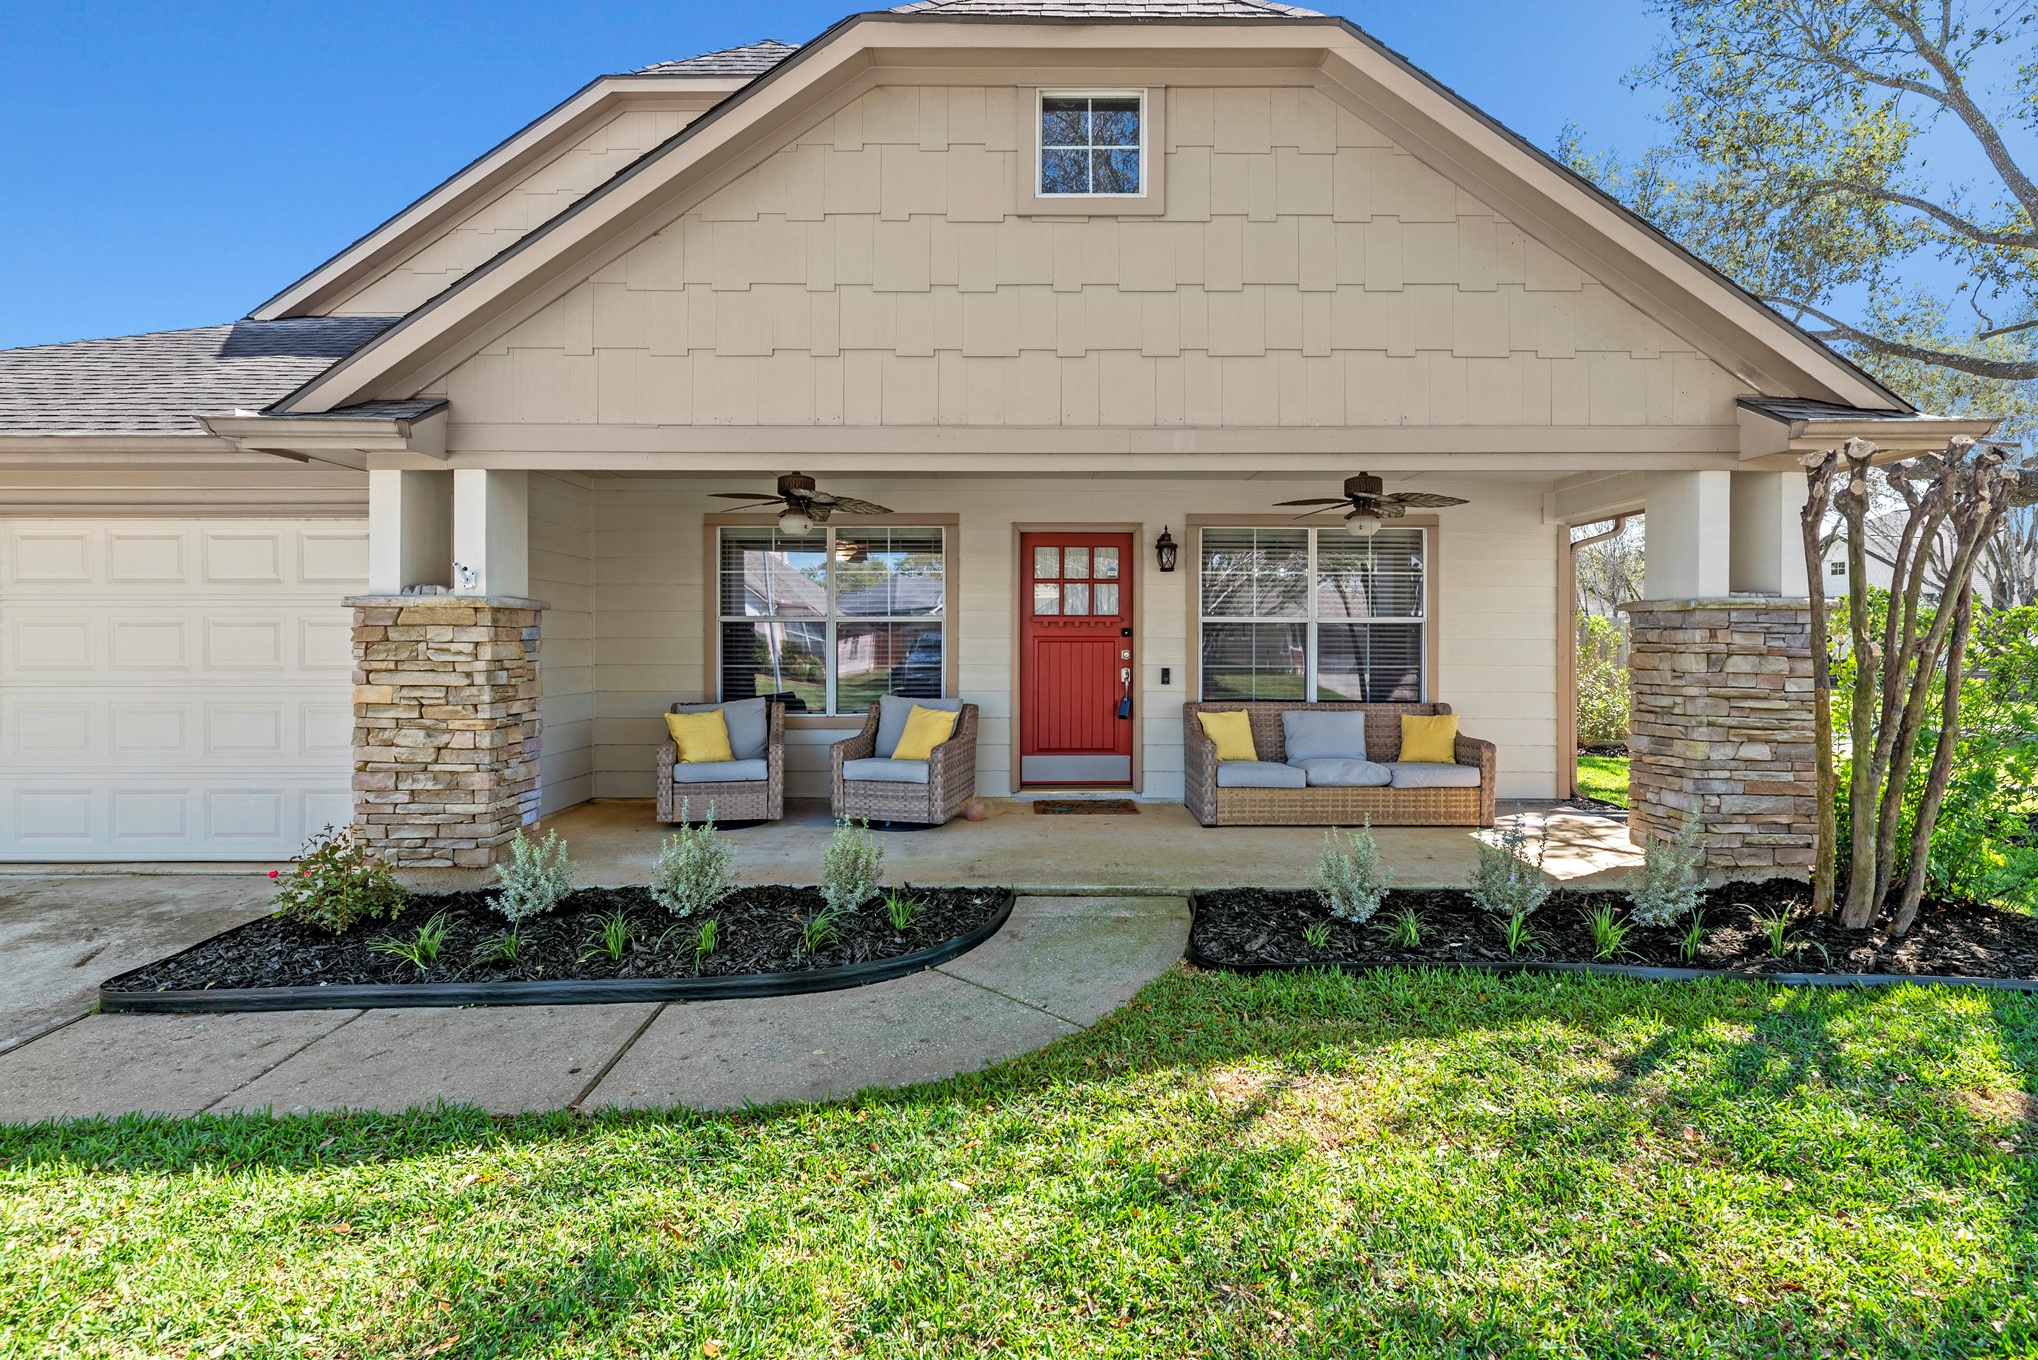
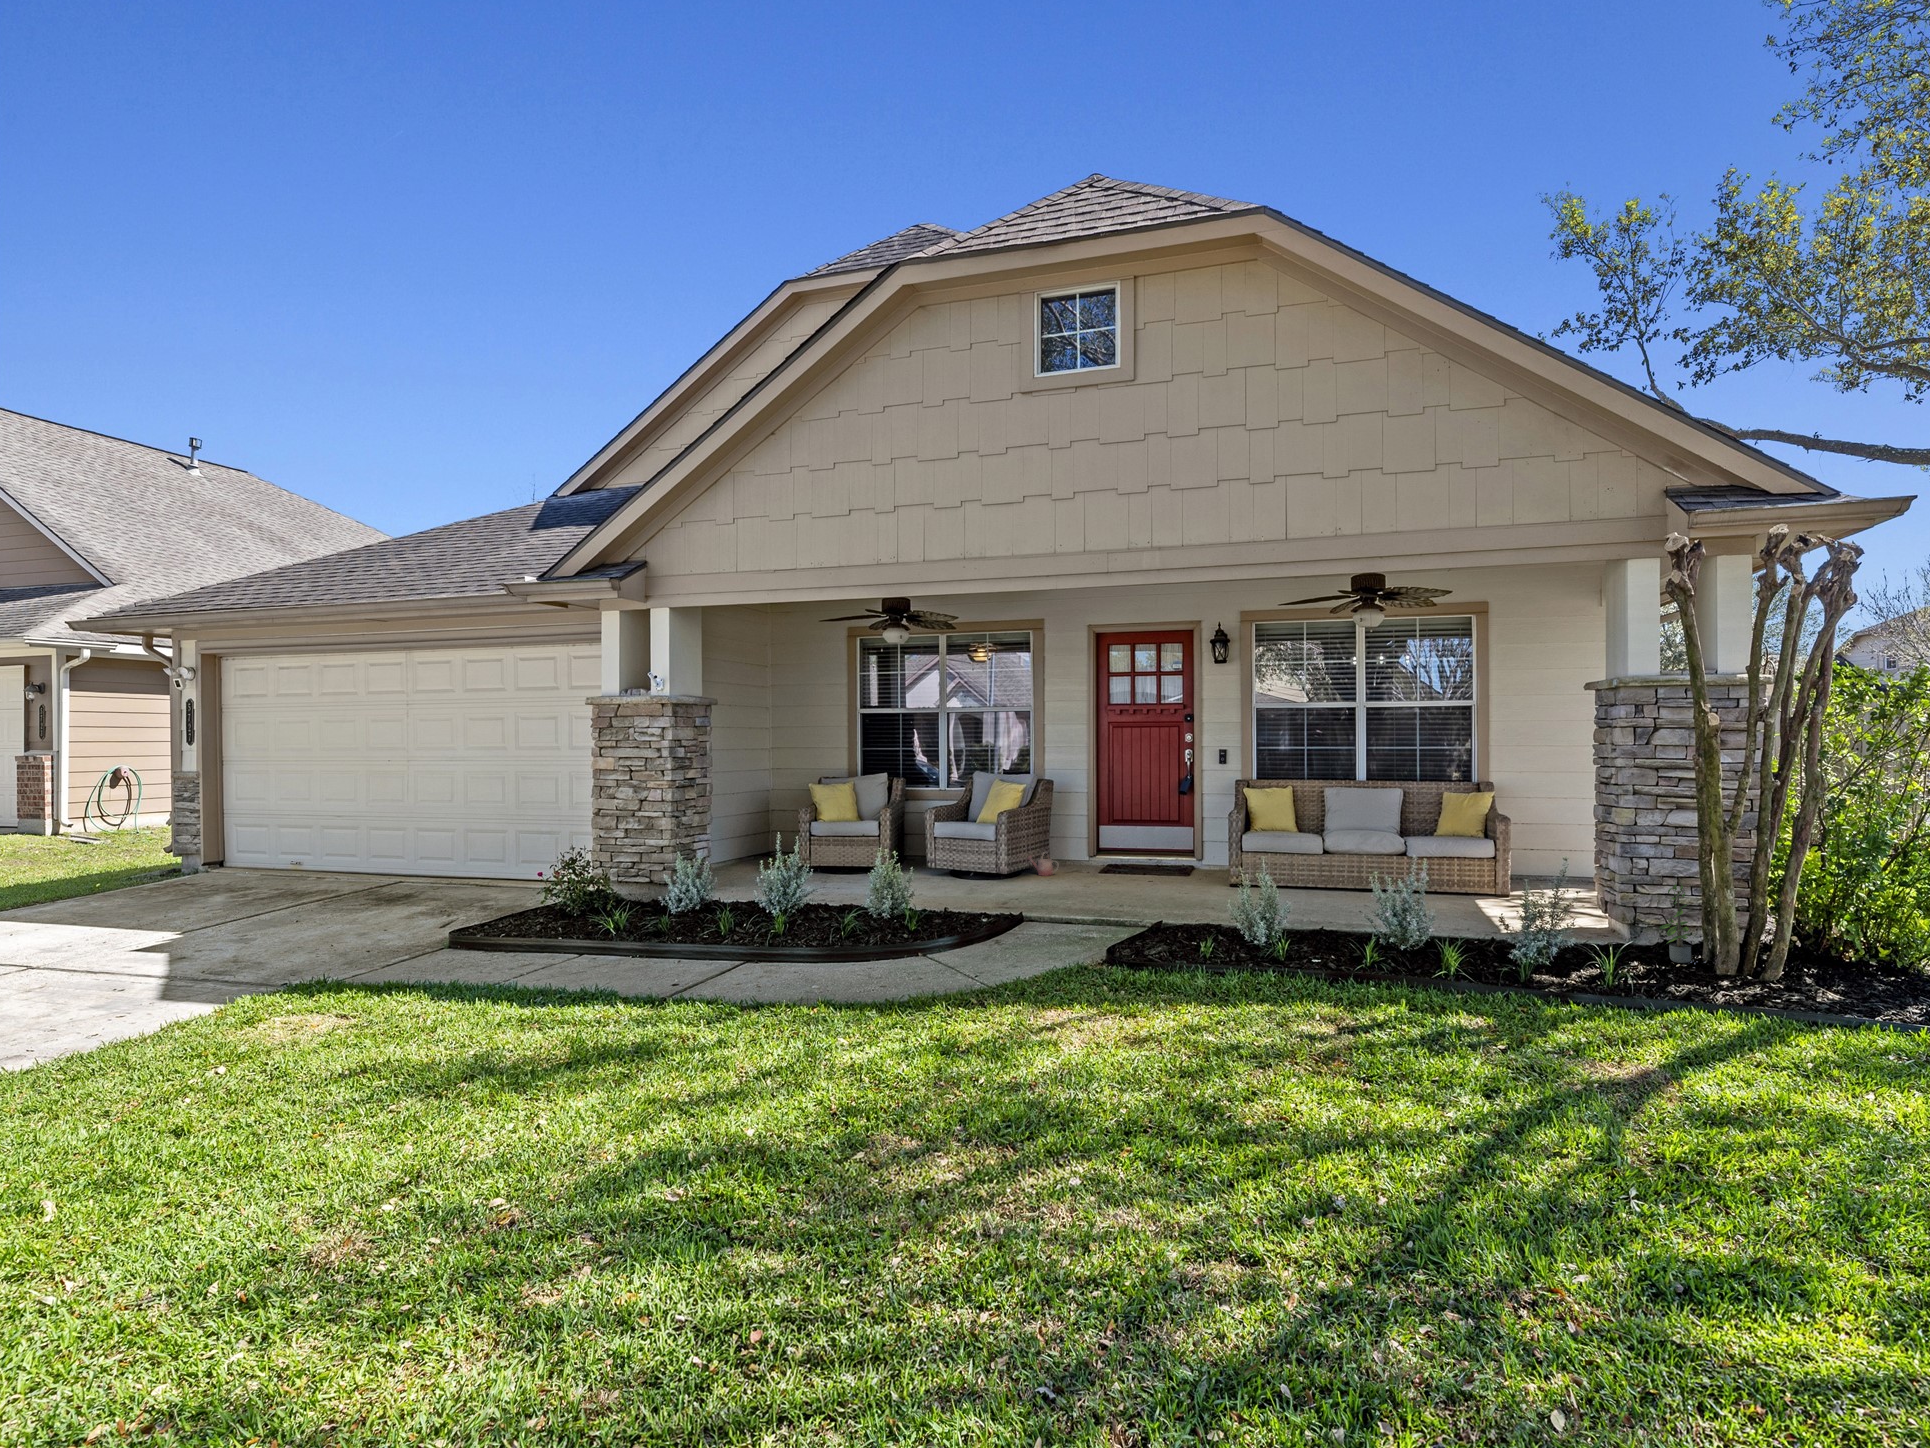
potted plant: none [1801,833,1858,927] -> present [1659,884,1691,963]

